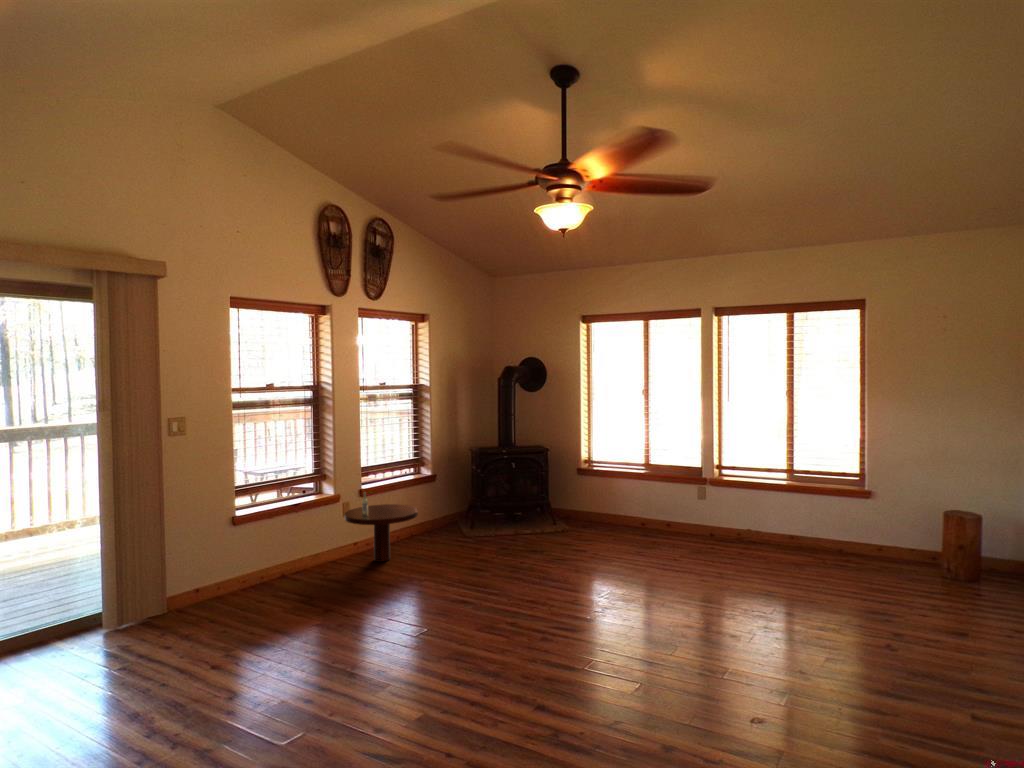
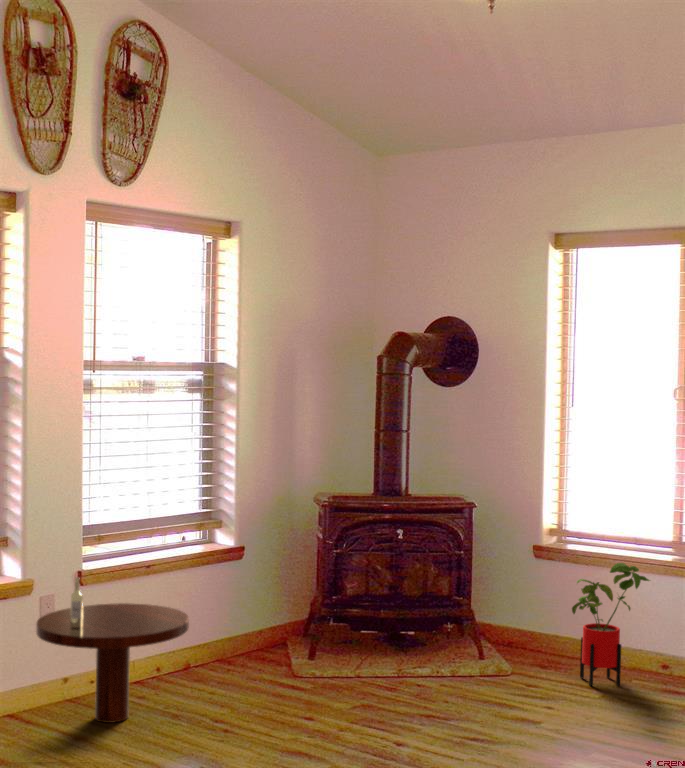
house plant: none [598,474,635,533] -> present [572,563,650,686]

